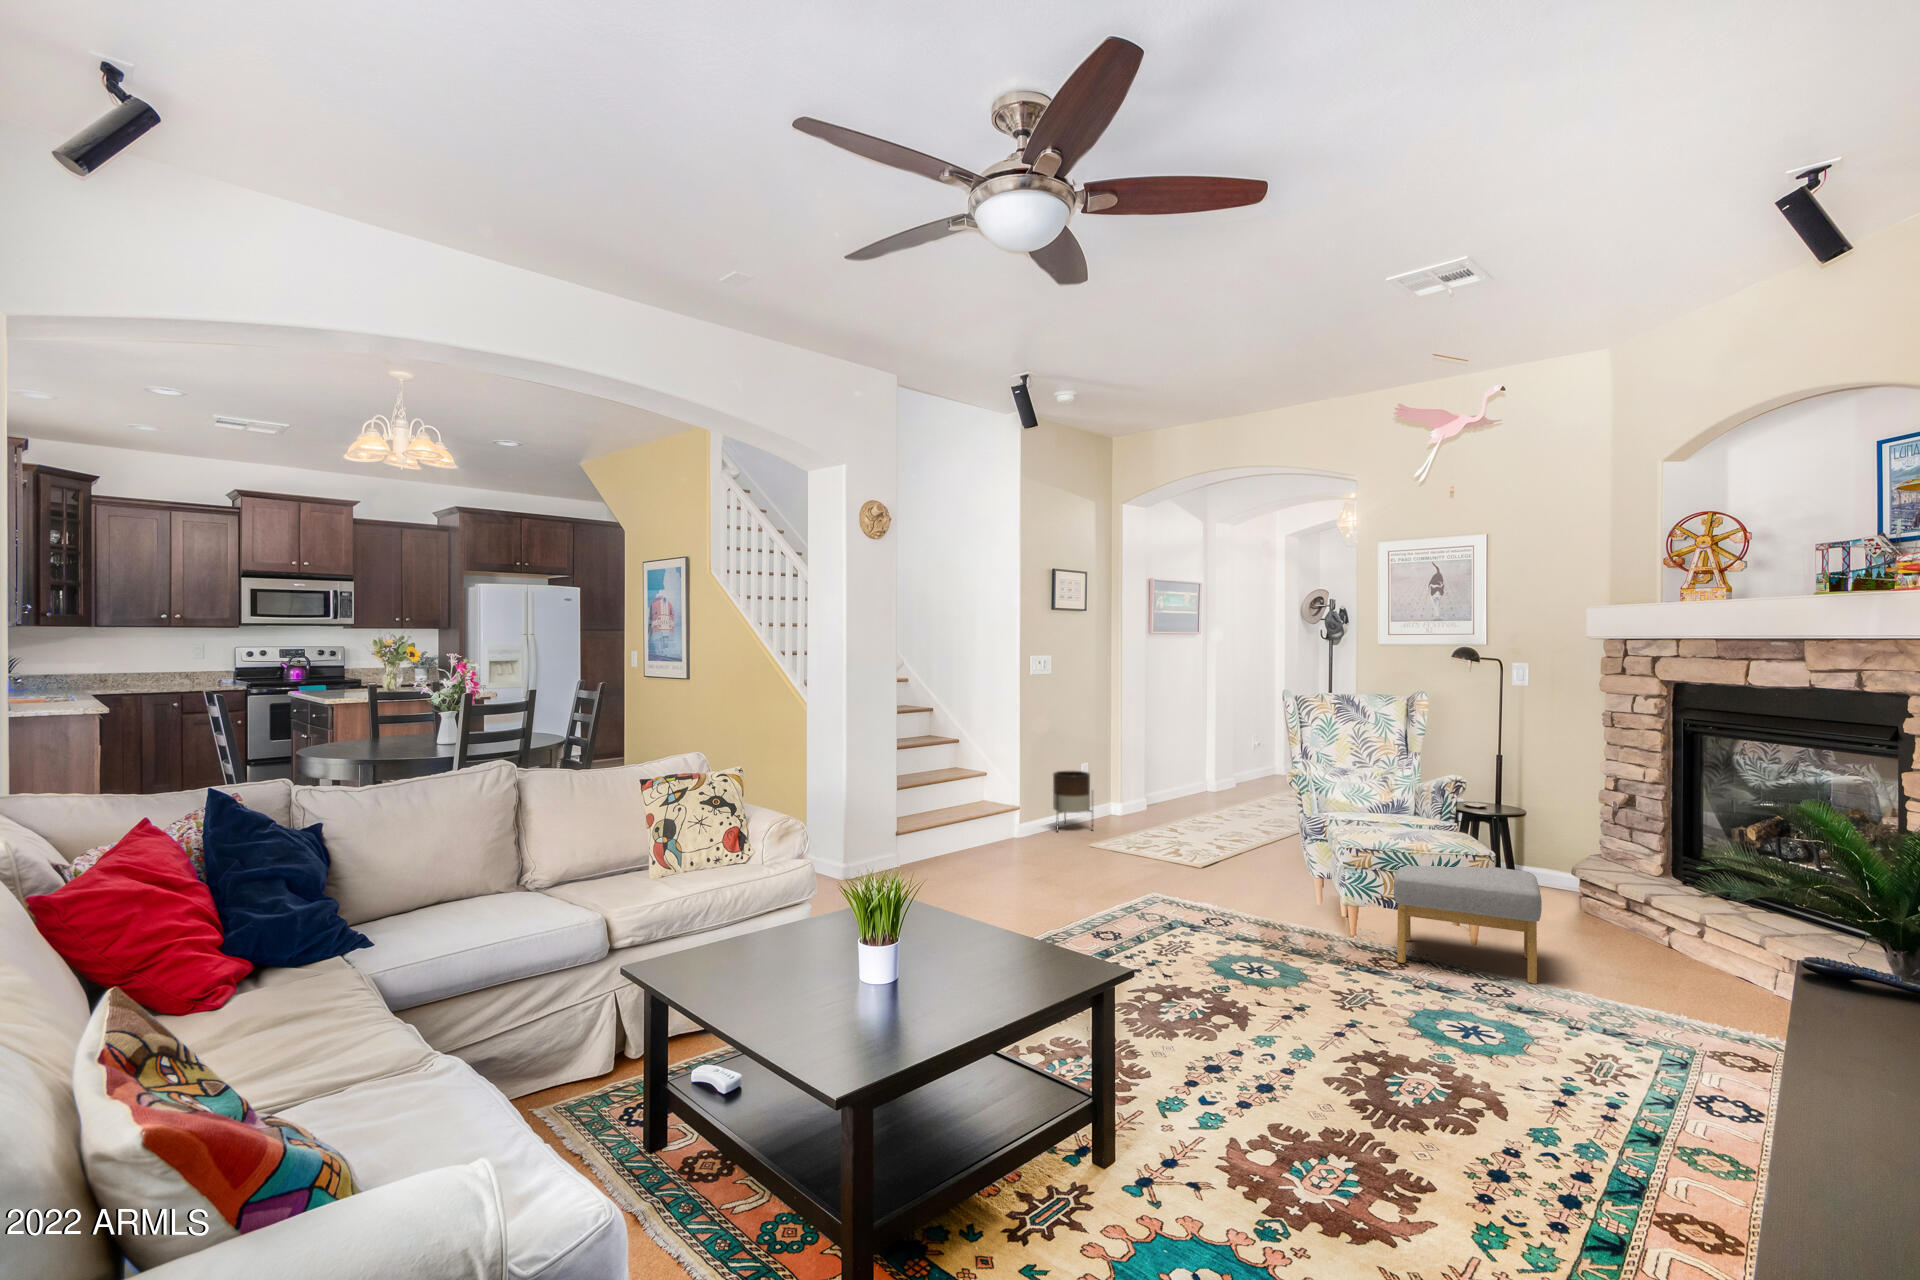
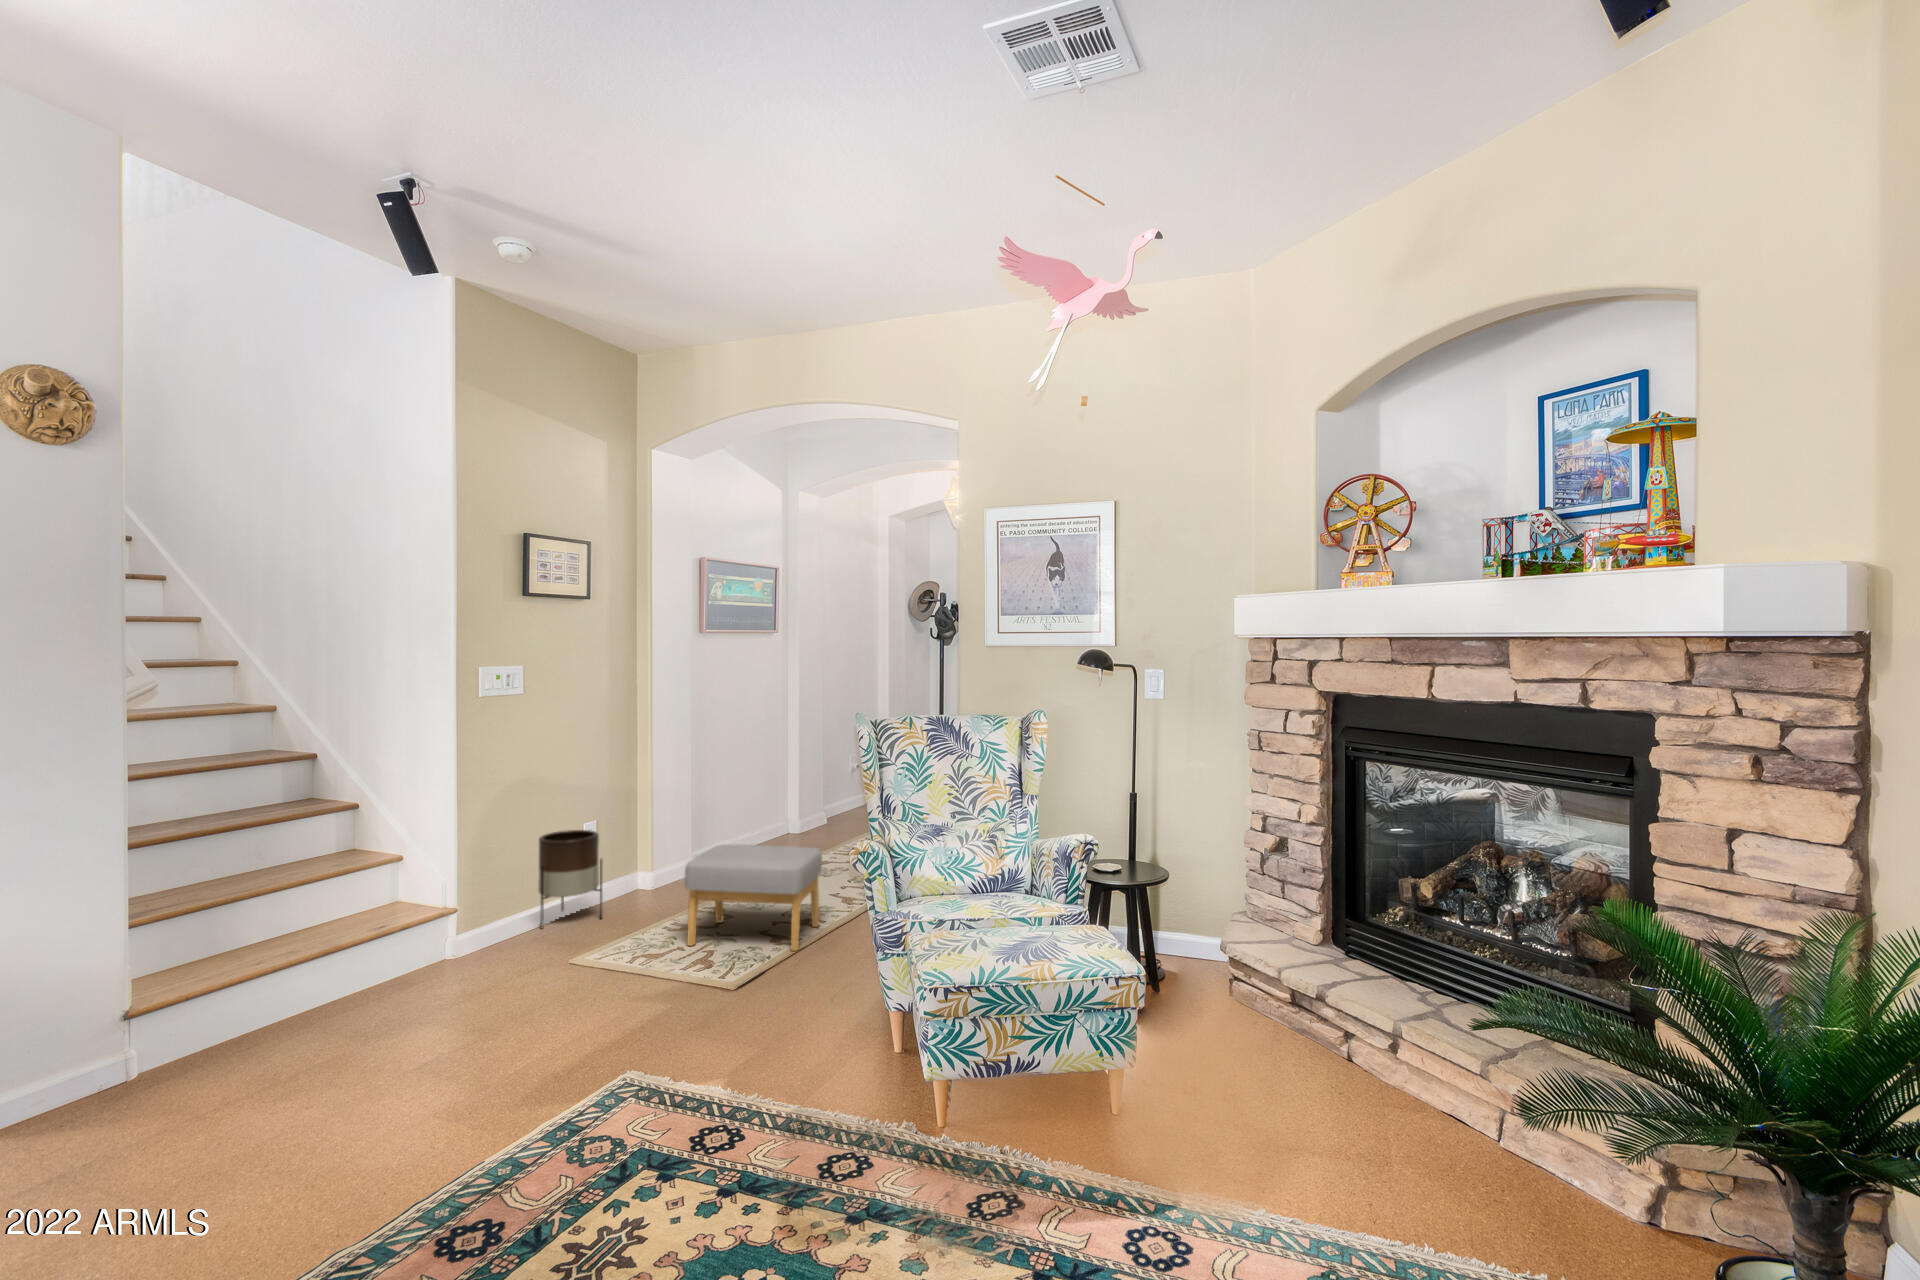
footstool: present [1394,865,1542,984] -> present [685,845,822,951]

